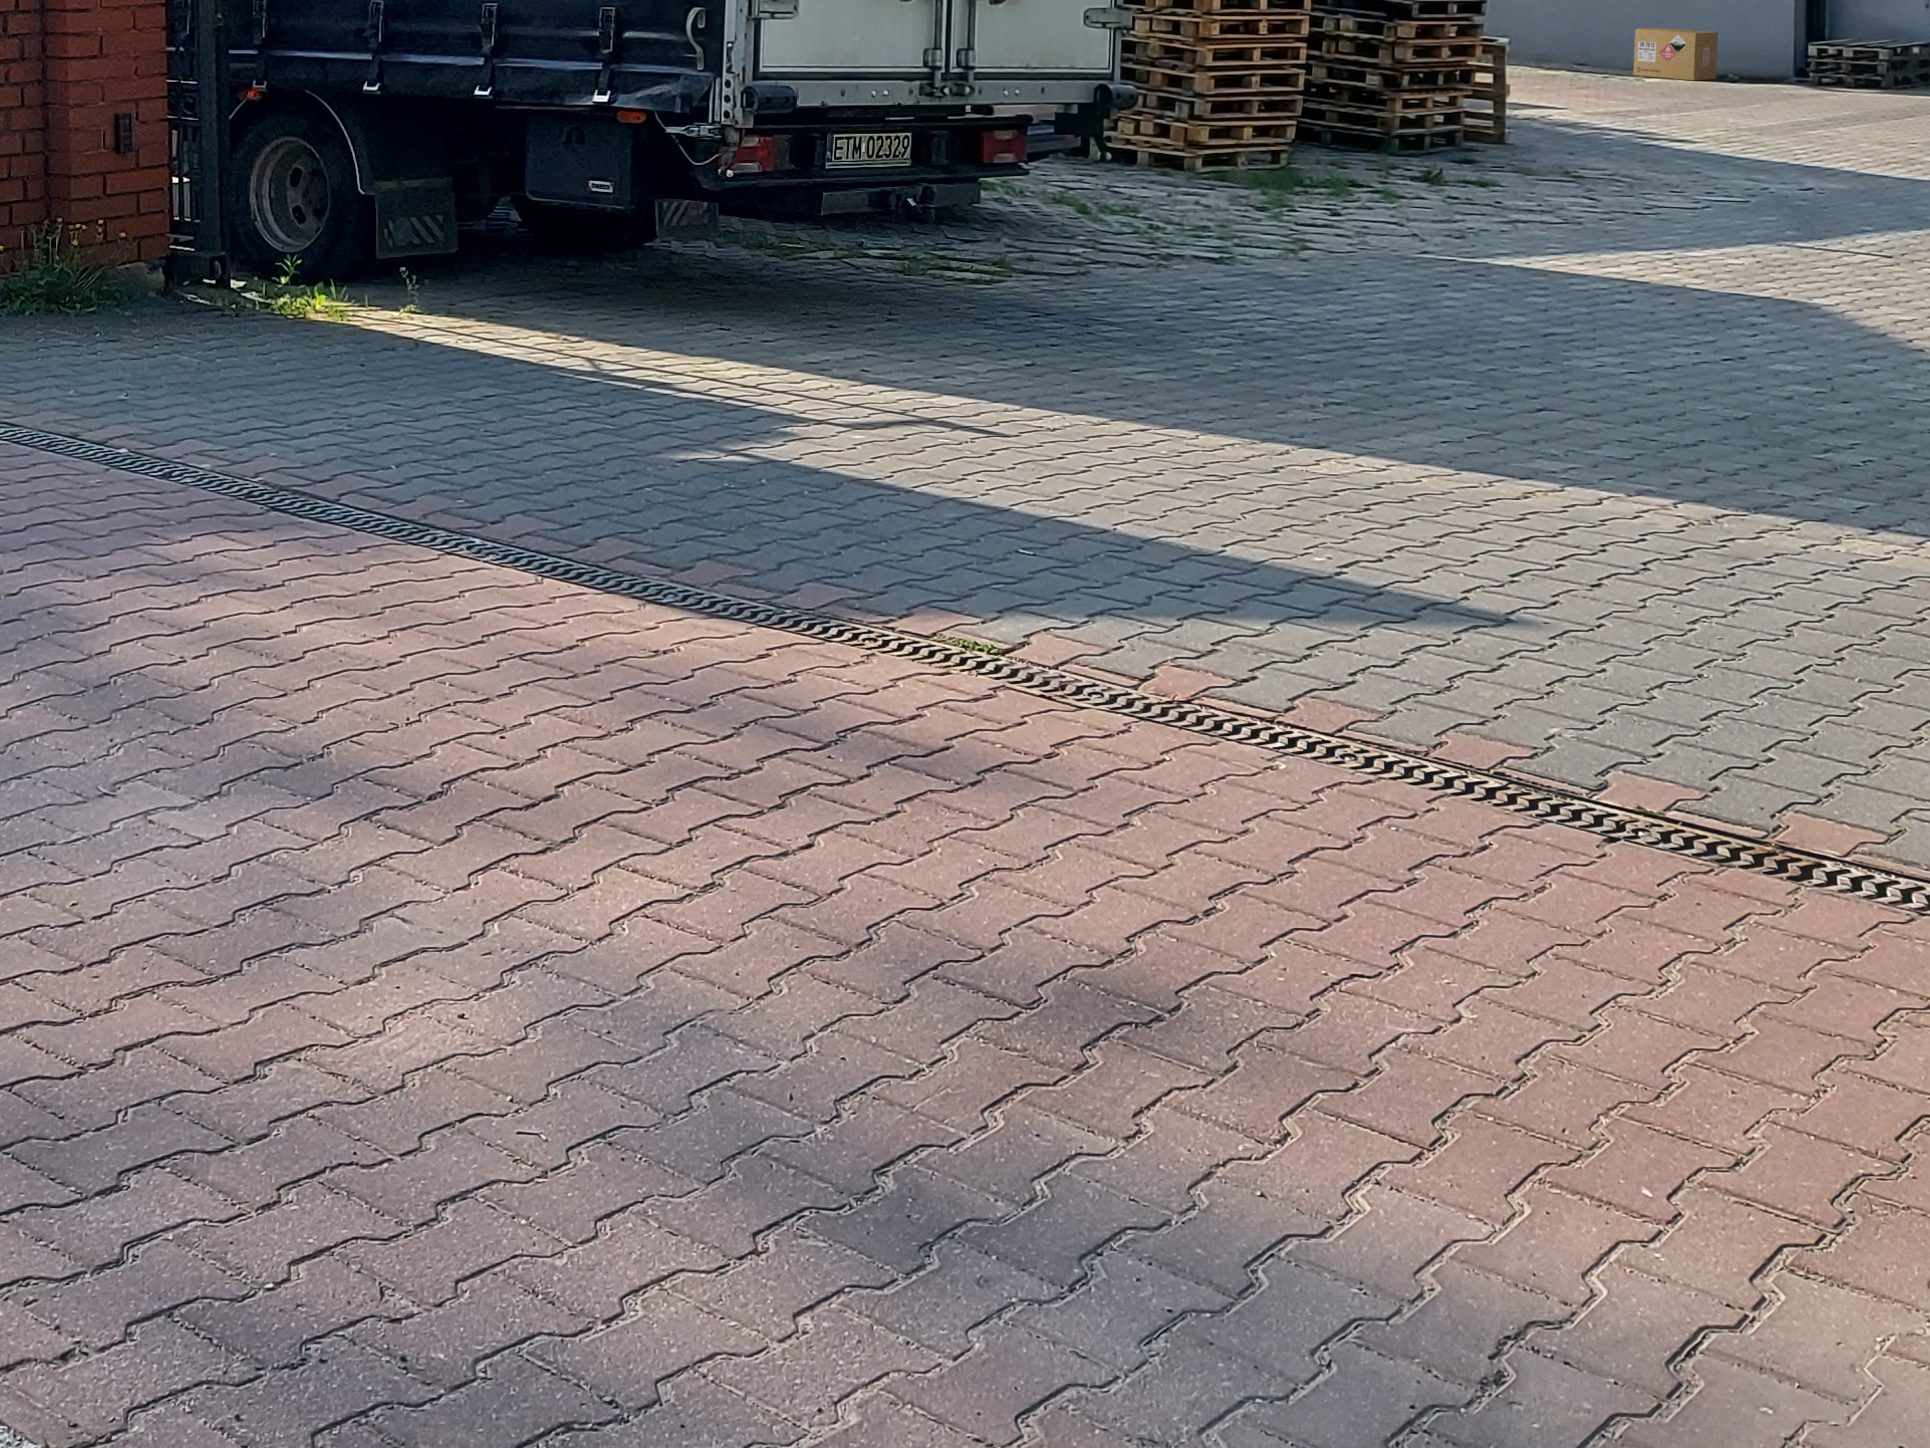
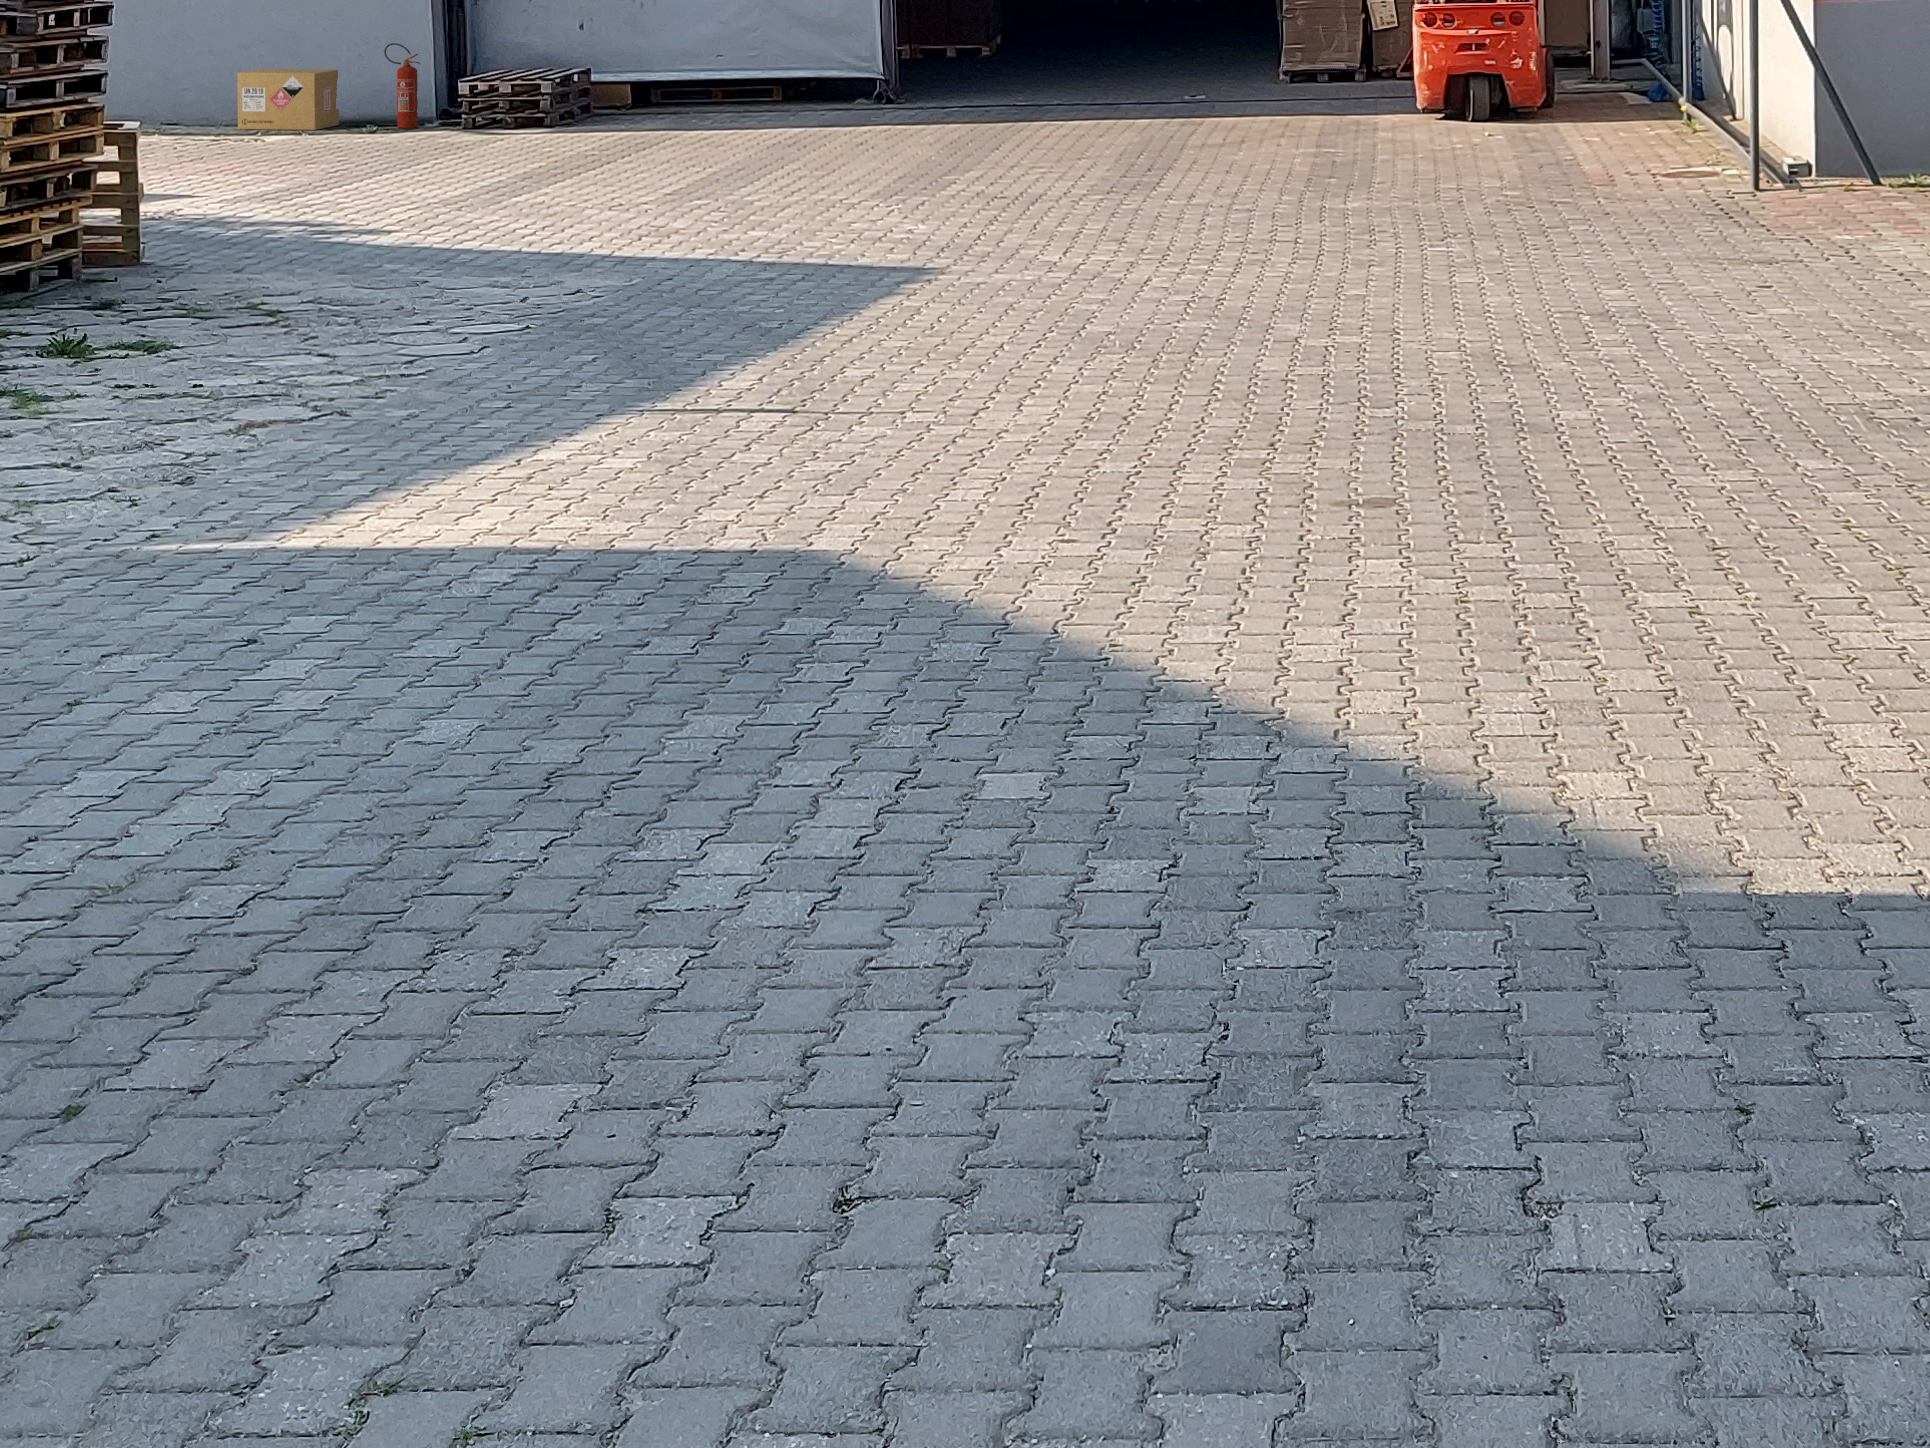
fire extinguisher: none [1755,13,1785,85] -> present [384,43,420,128]

